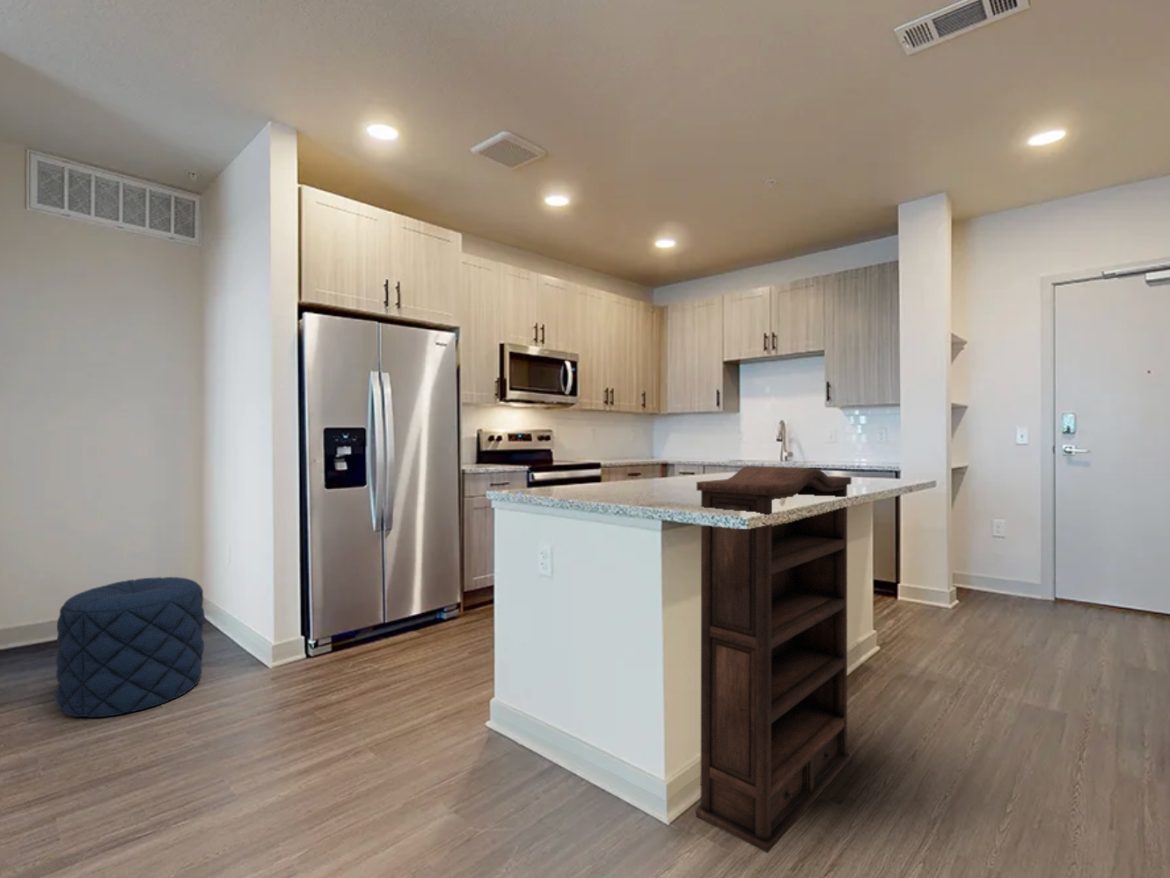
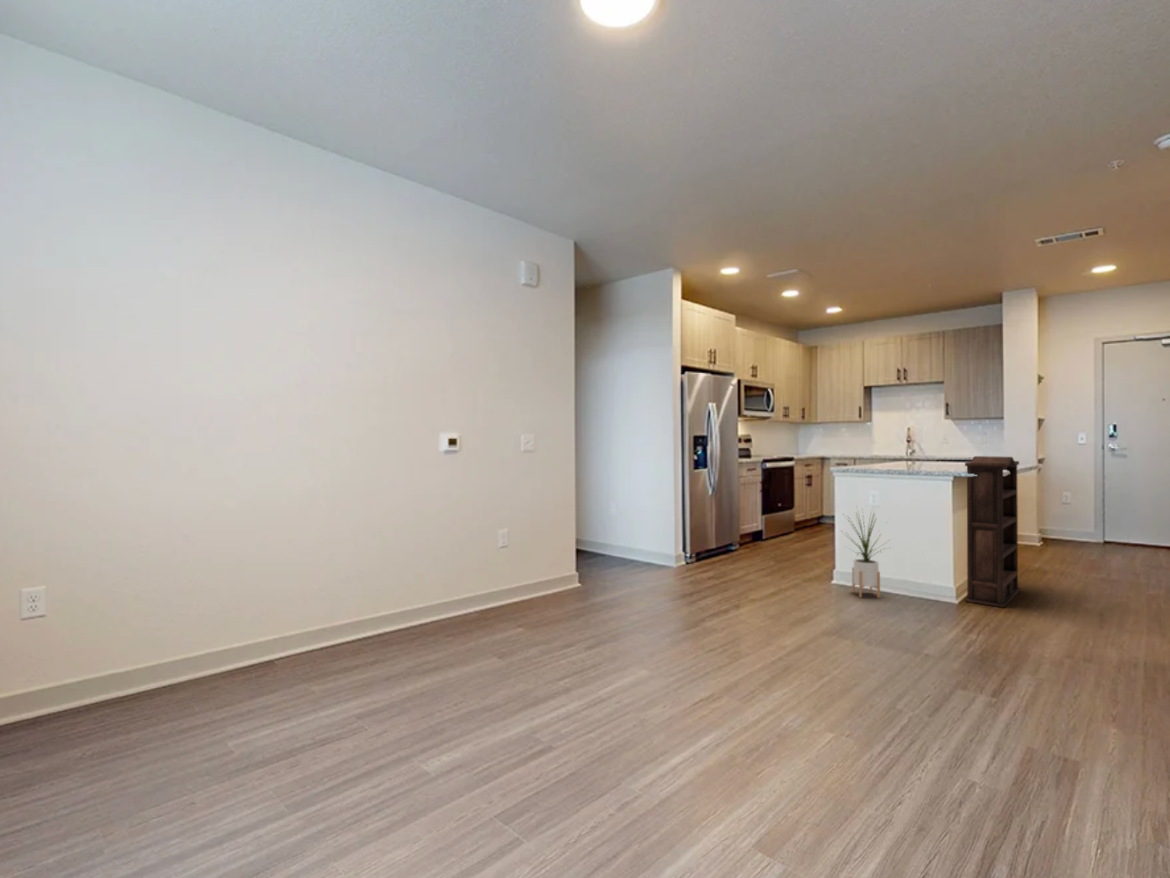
house plant: none [435,572,553,794] -> present [849,514,881,598]
pouf: present [56,577,205,717] -> none [600,518,660,582]

